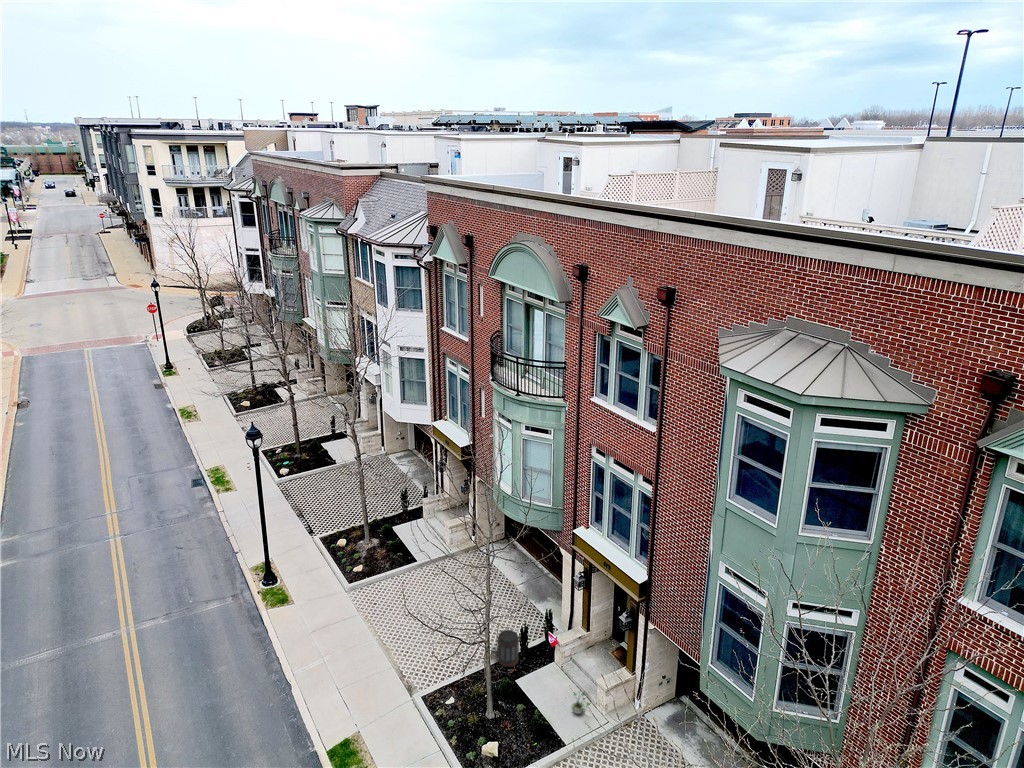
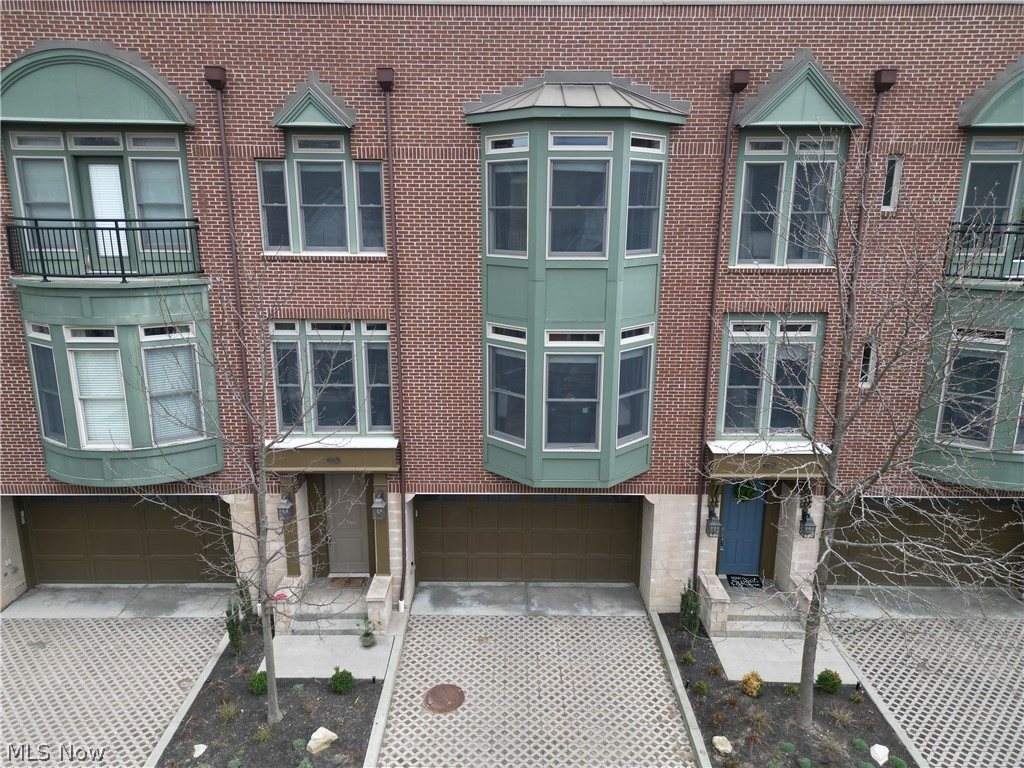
trash can: present [497,630,519,667] -> none [203,621,242,678]

